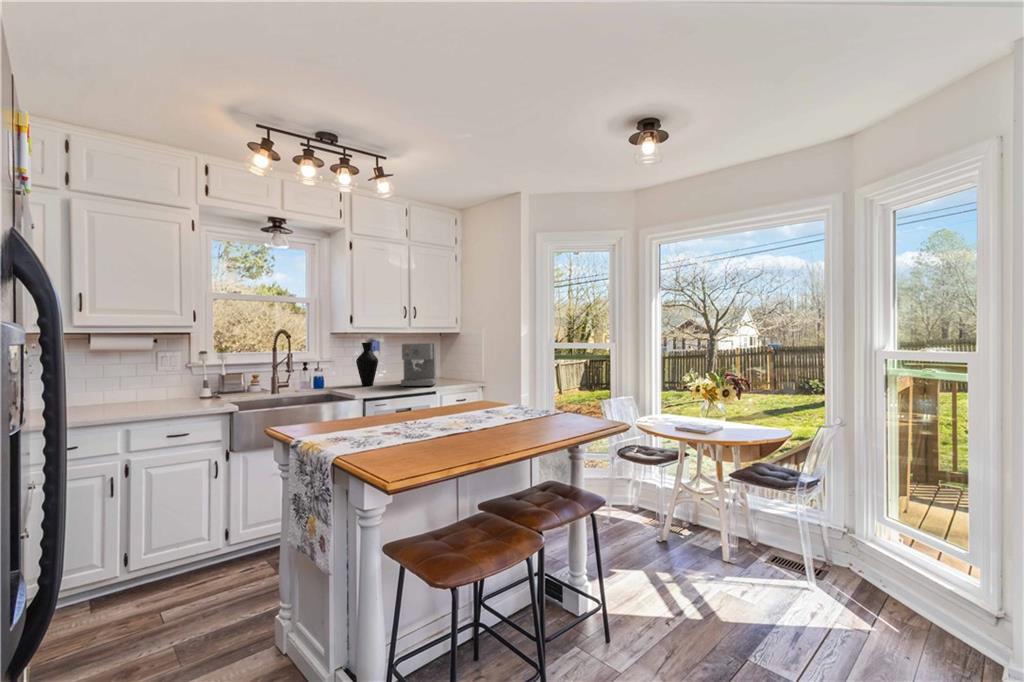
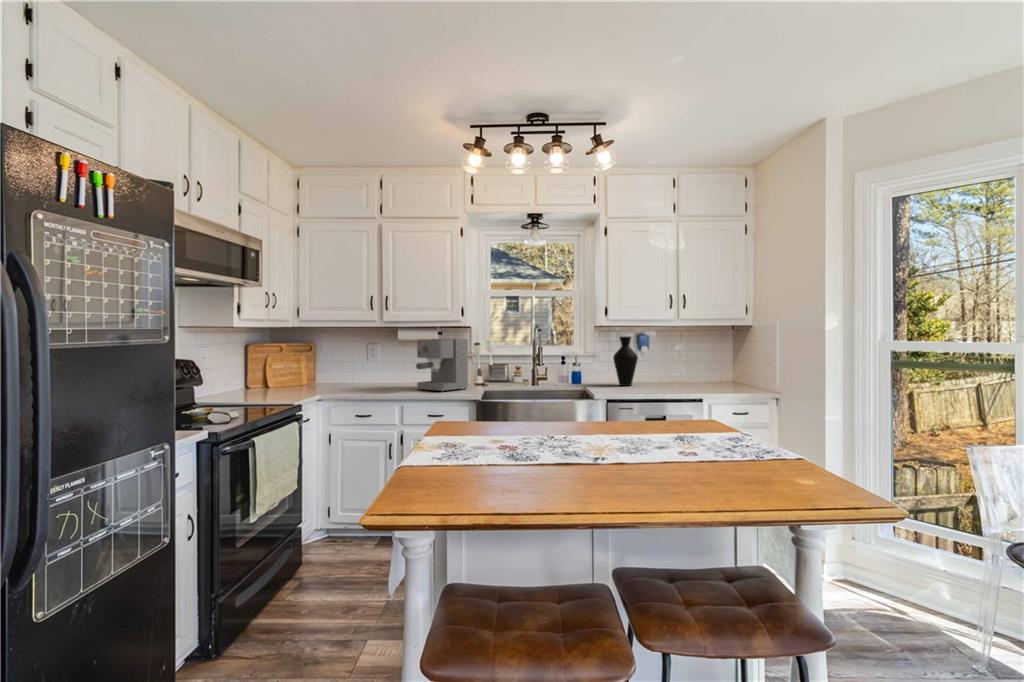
coffee maker: present [401,343,436,387] -> present [416,339,468,392]

